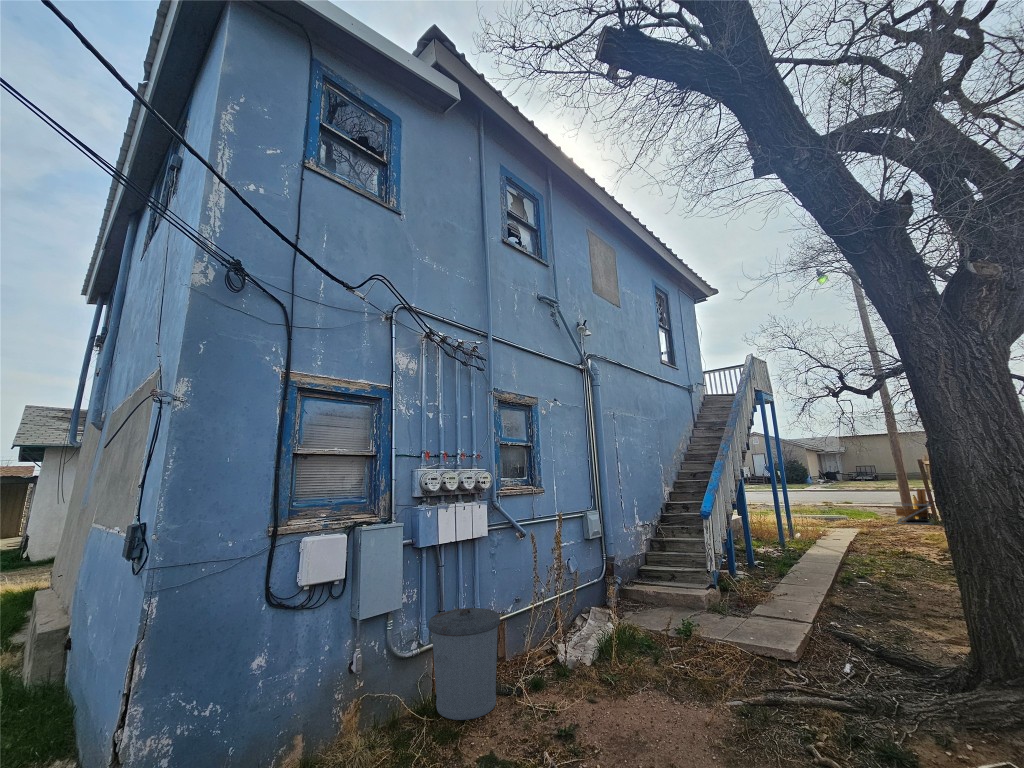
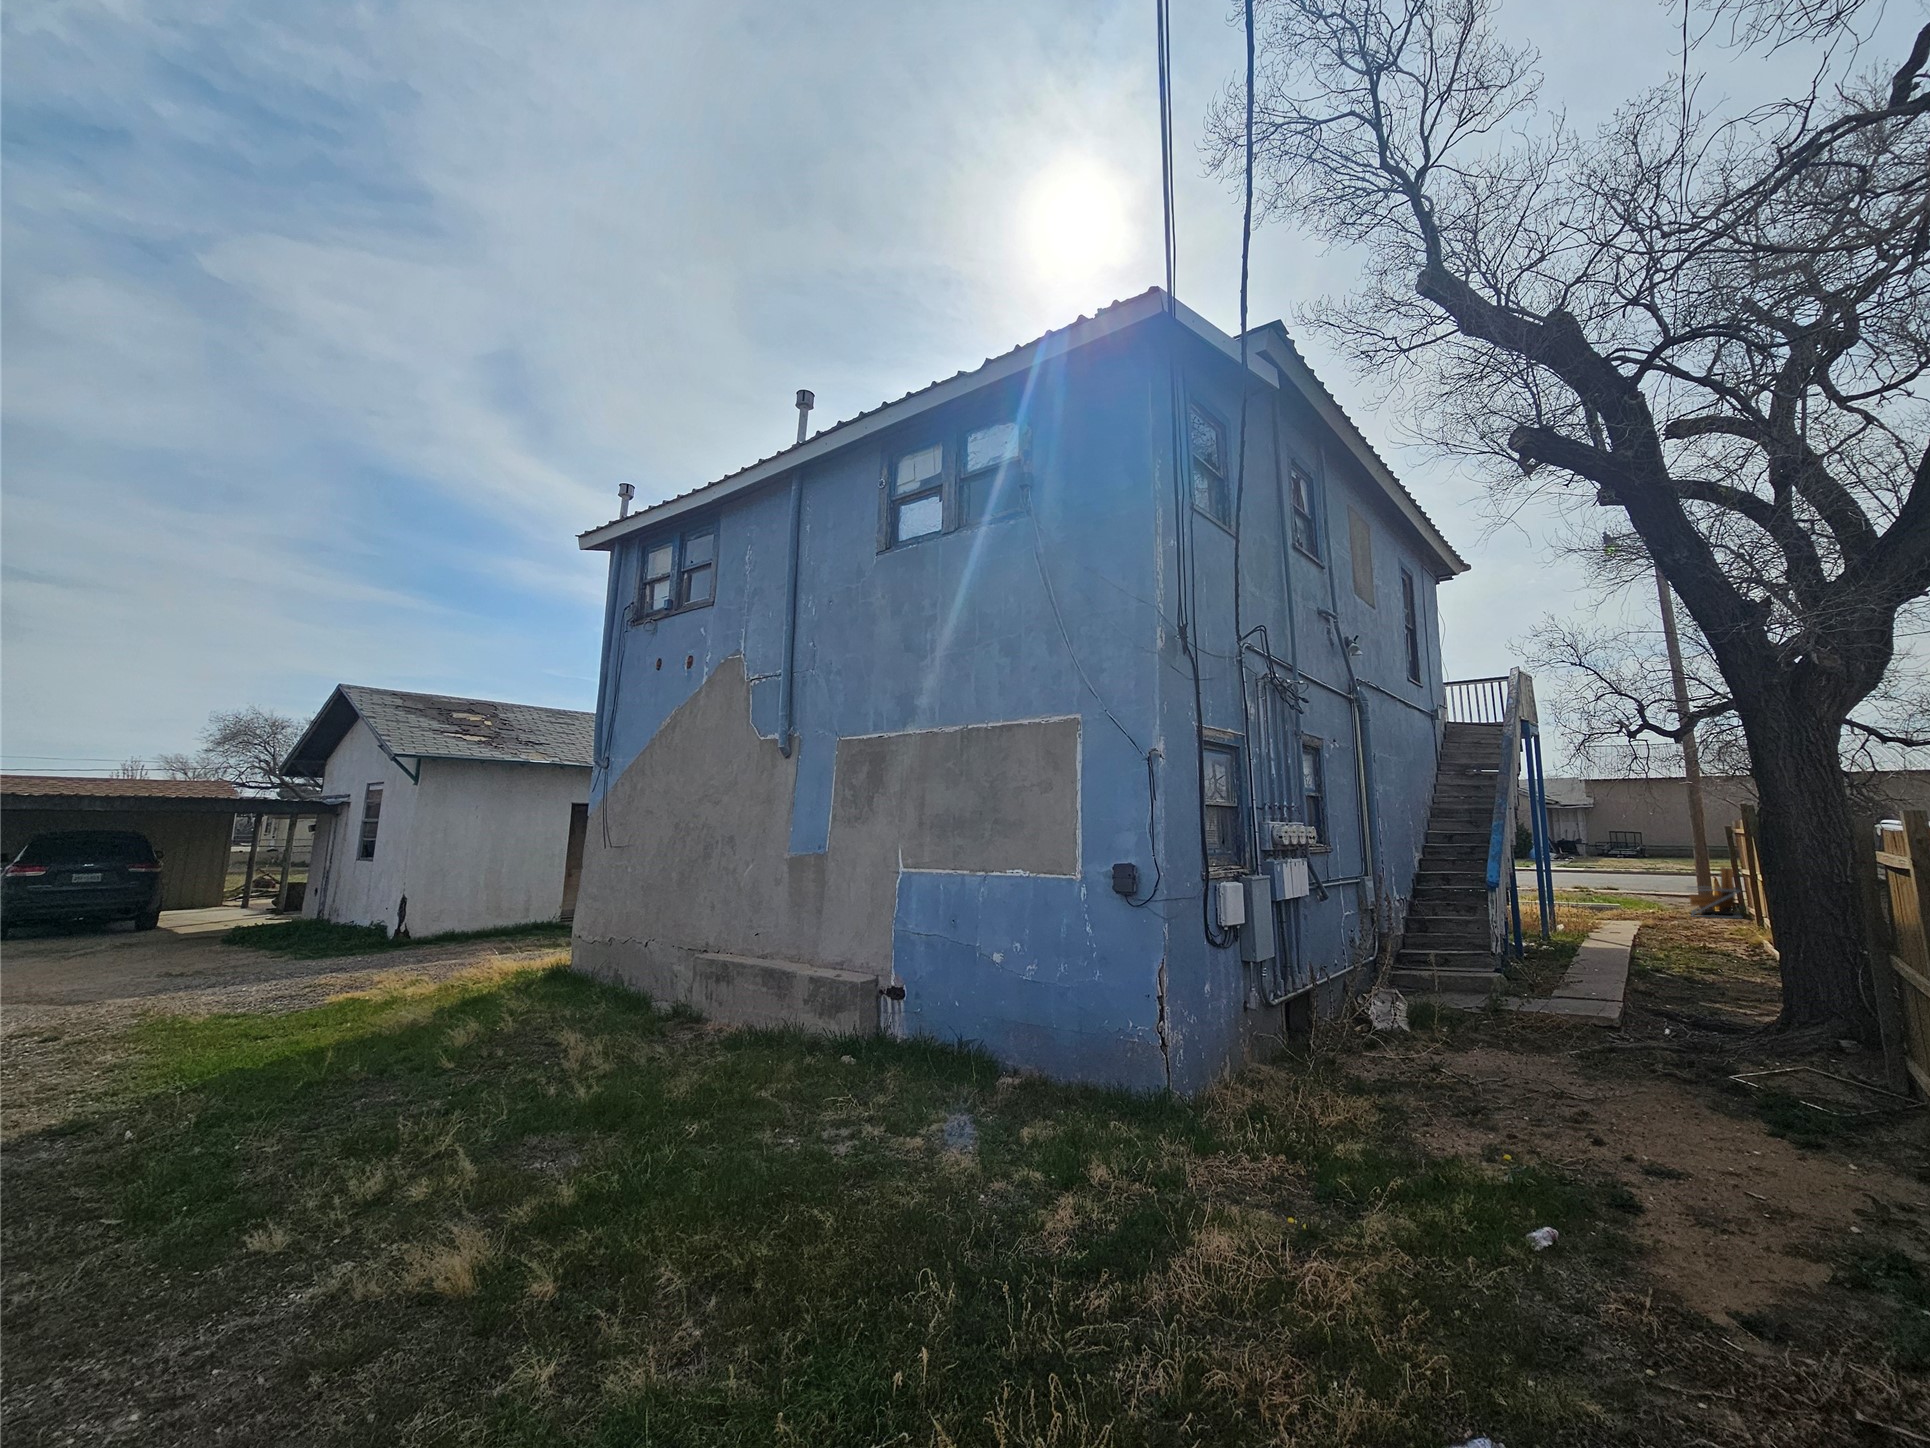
trash can: present [428,608,500,720] -> none [1279,965,1355,1064]

